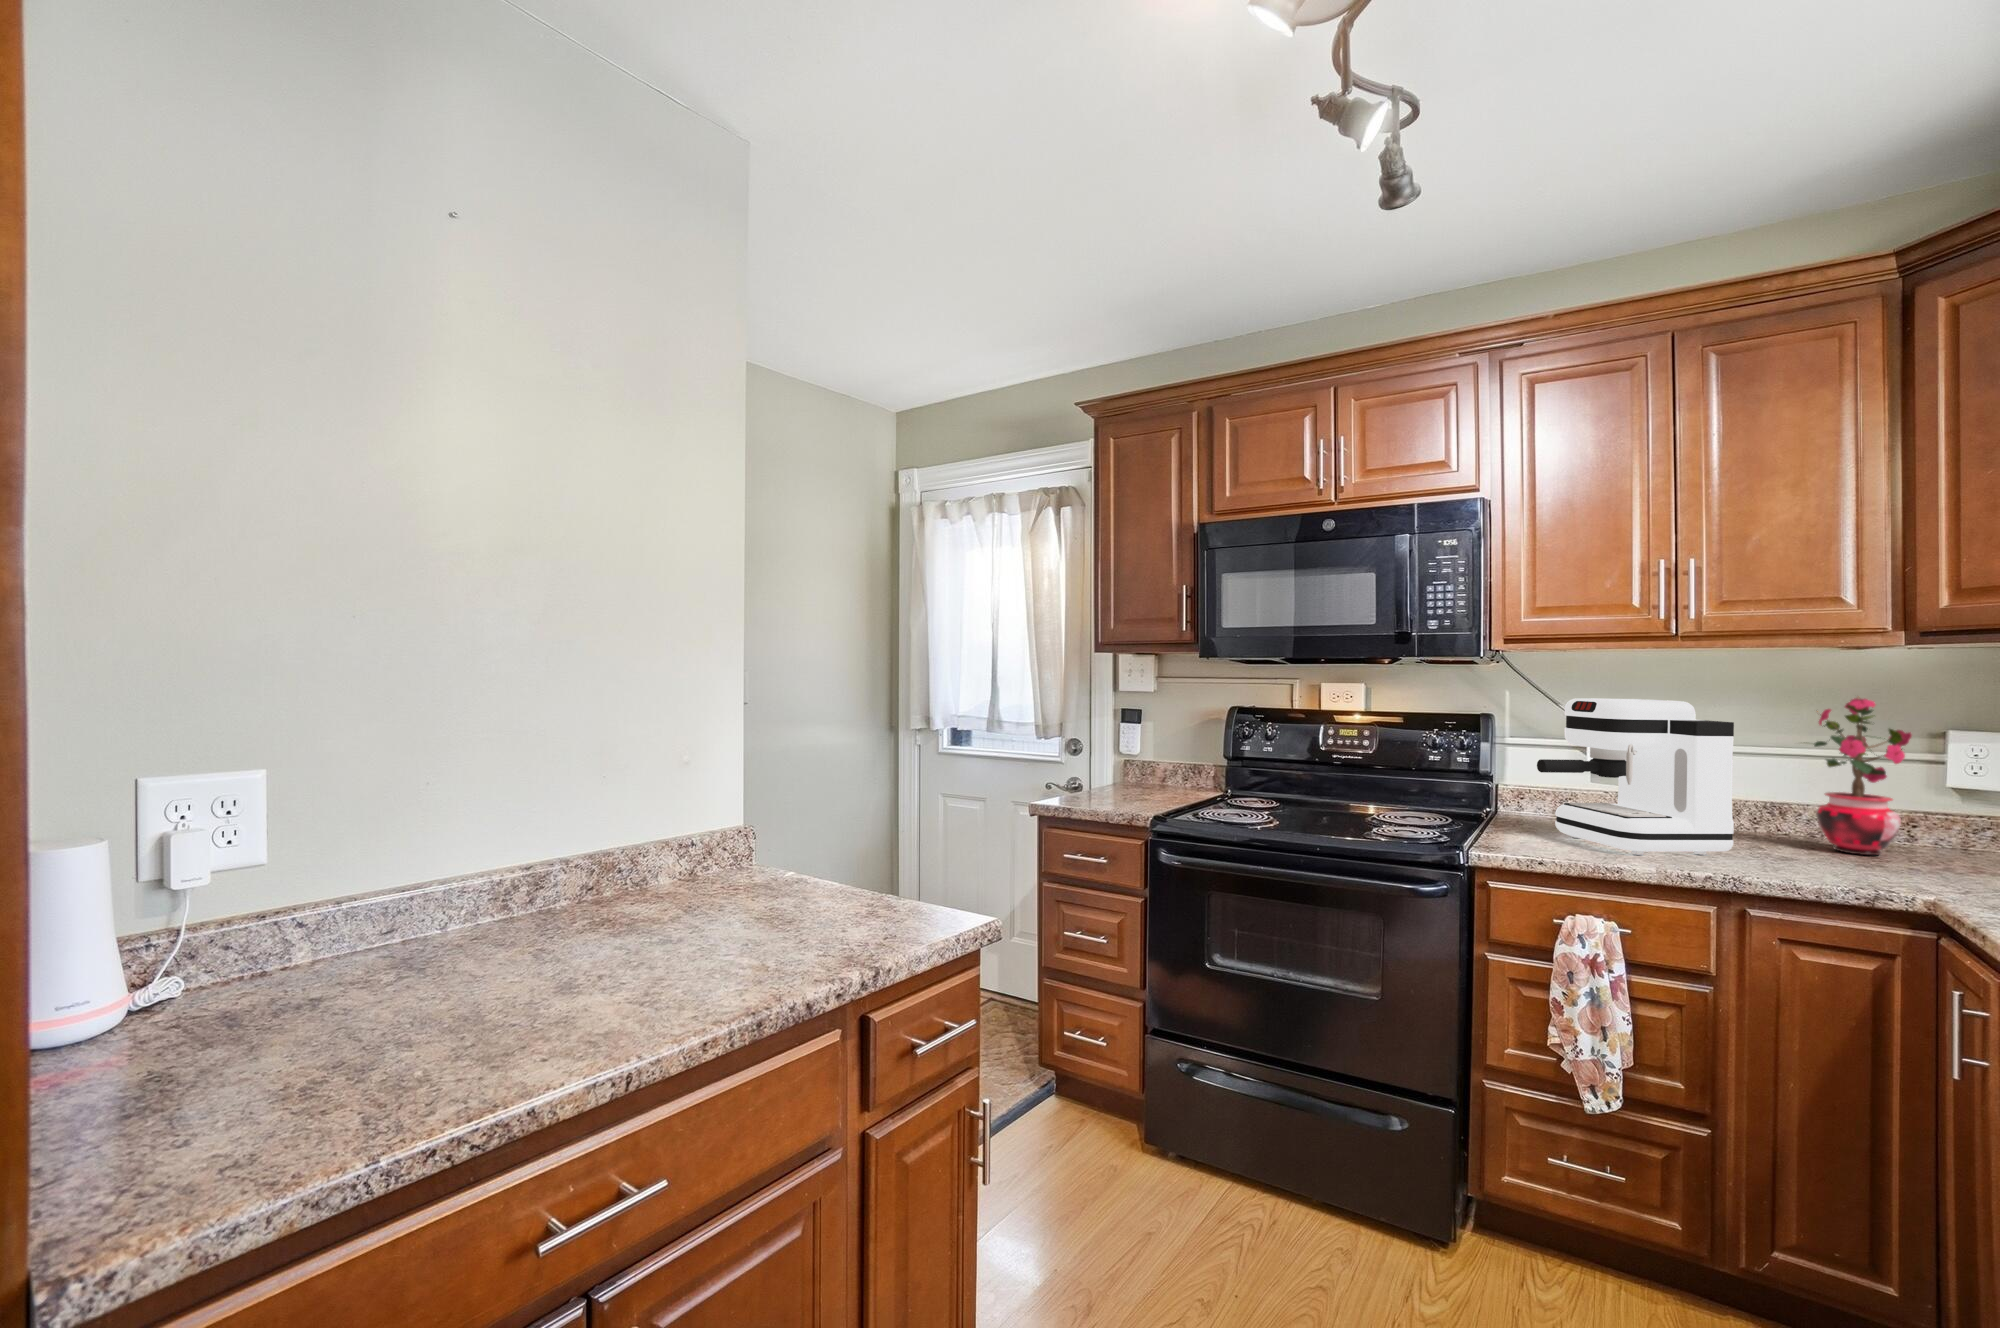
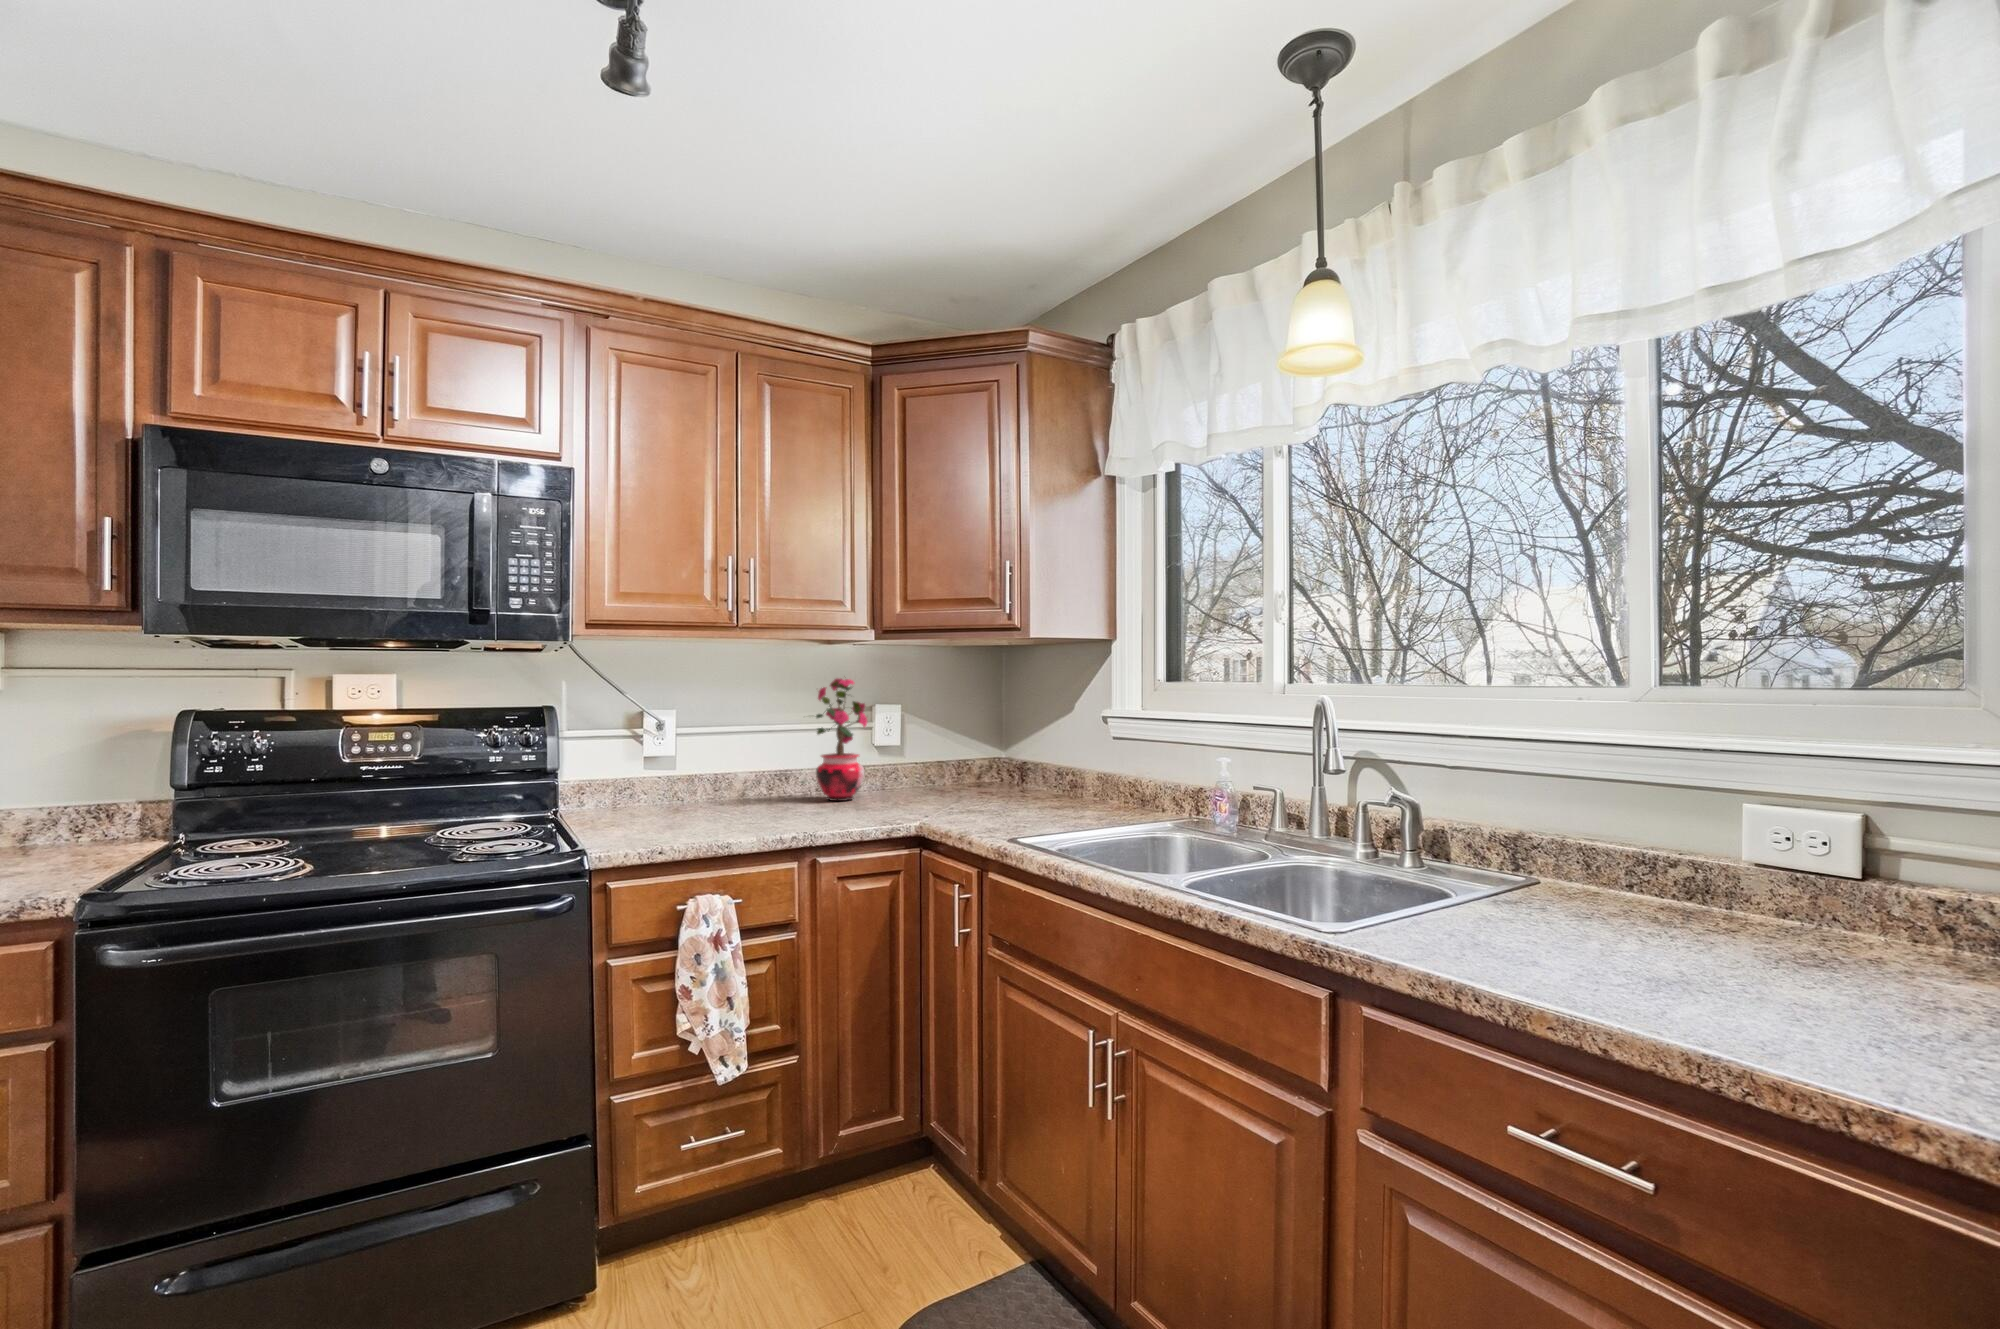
coffee maker: present [1537,698,1734,855] -> none [640,684,787,829]

